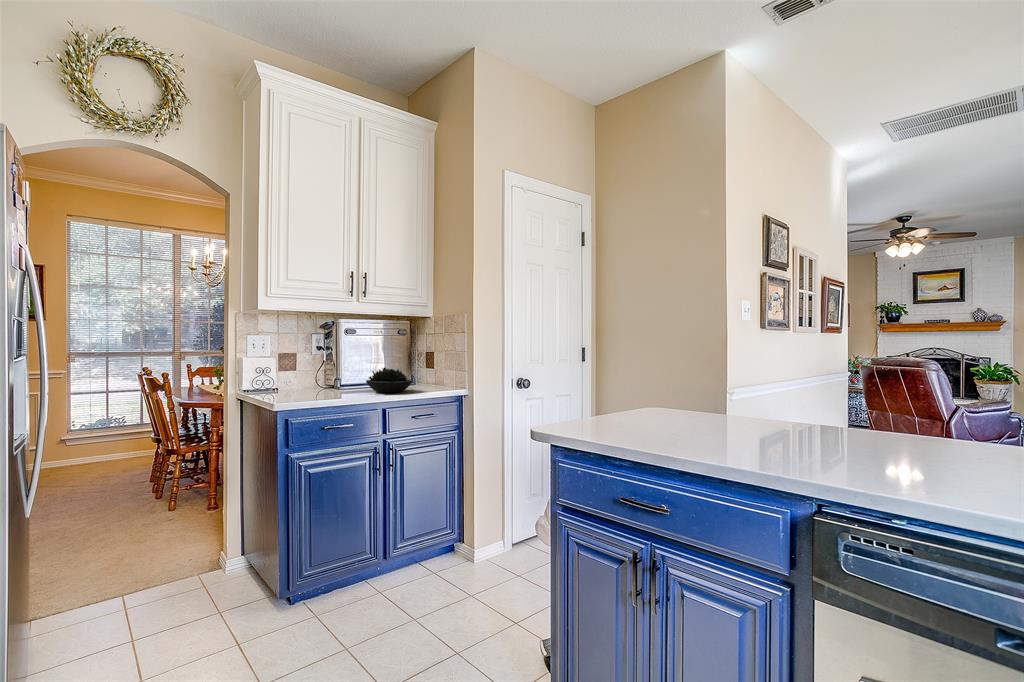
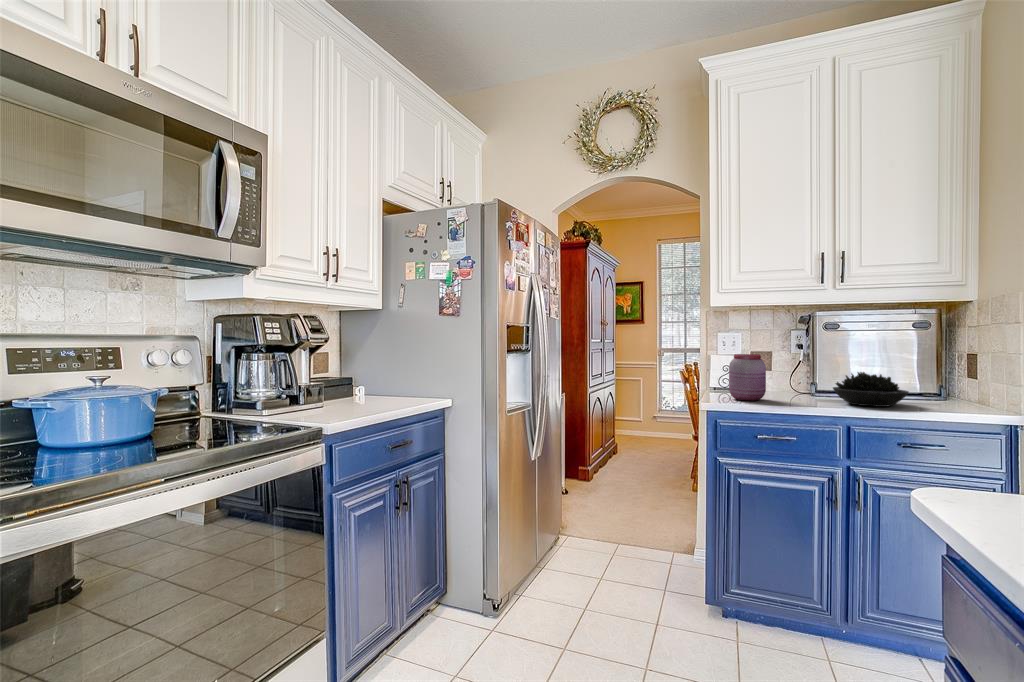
jar: none [287,356,320,398] -> present [729,354,766,401]

